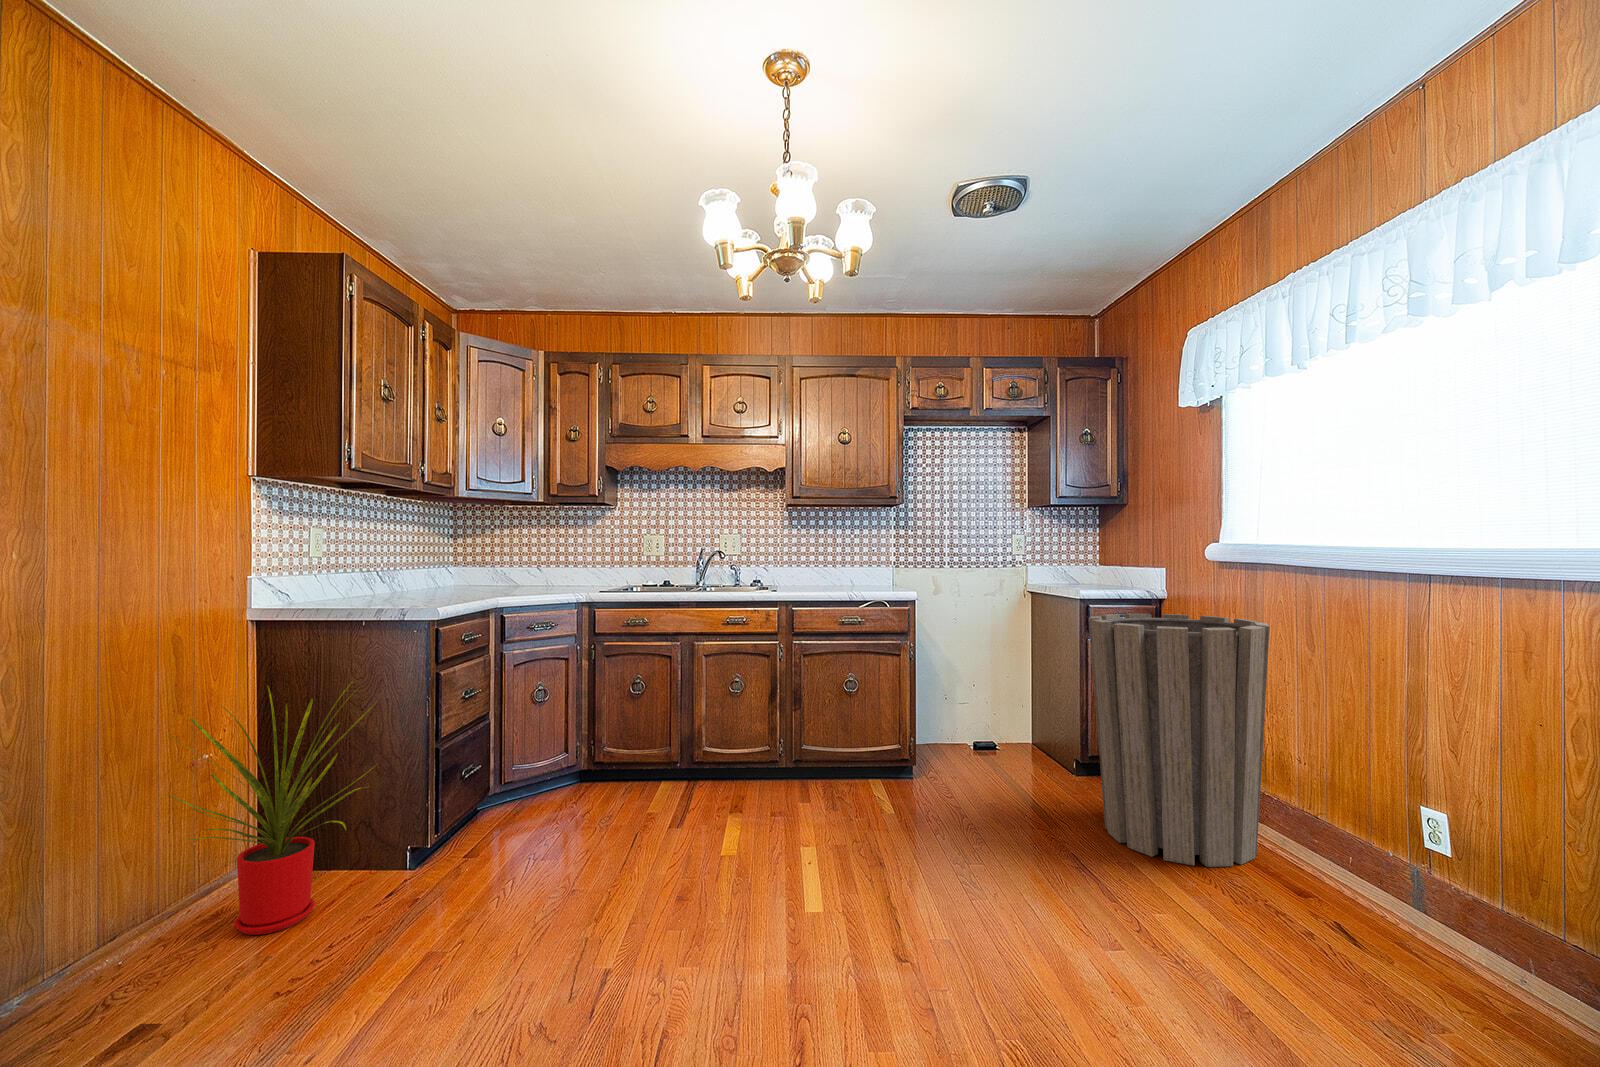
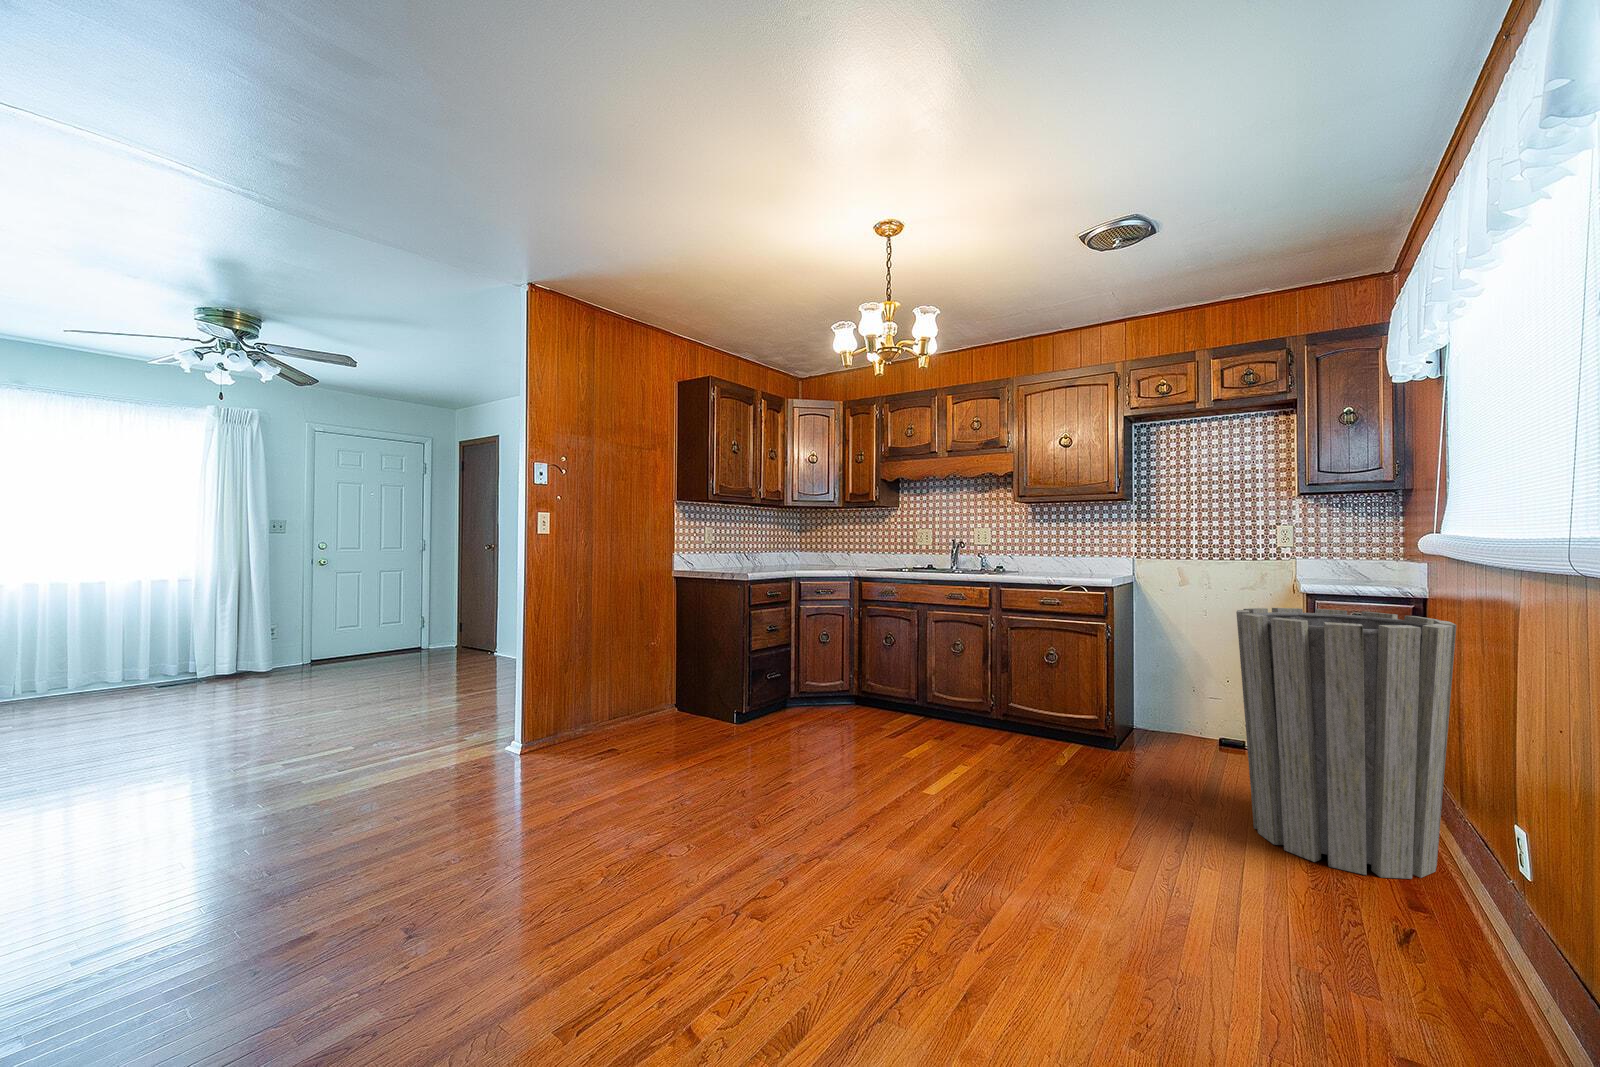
house plant: present [168,683,376,935] -> none [623,610,714,734]

